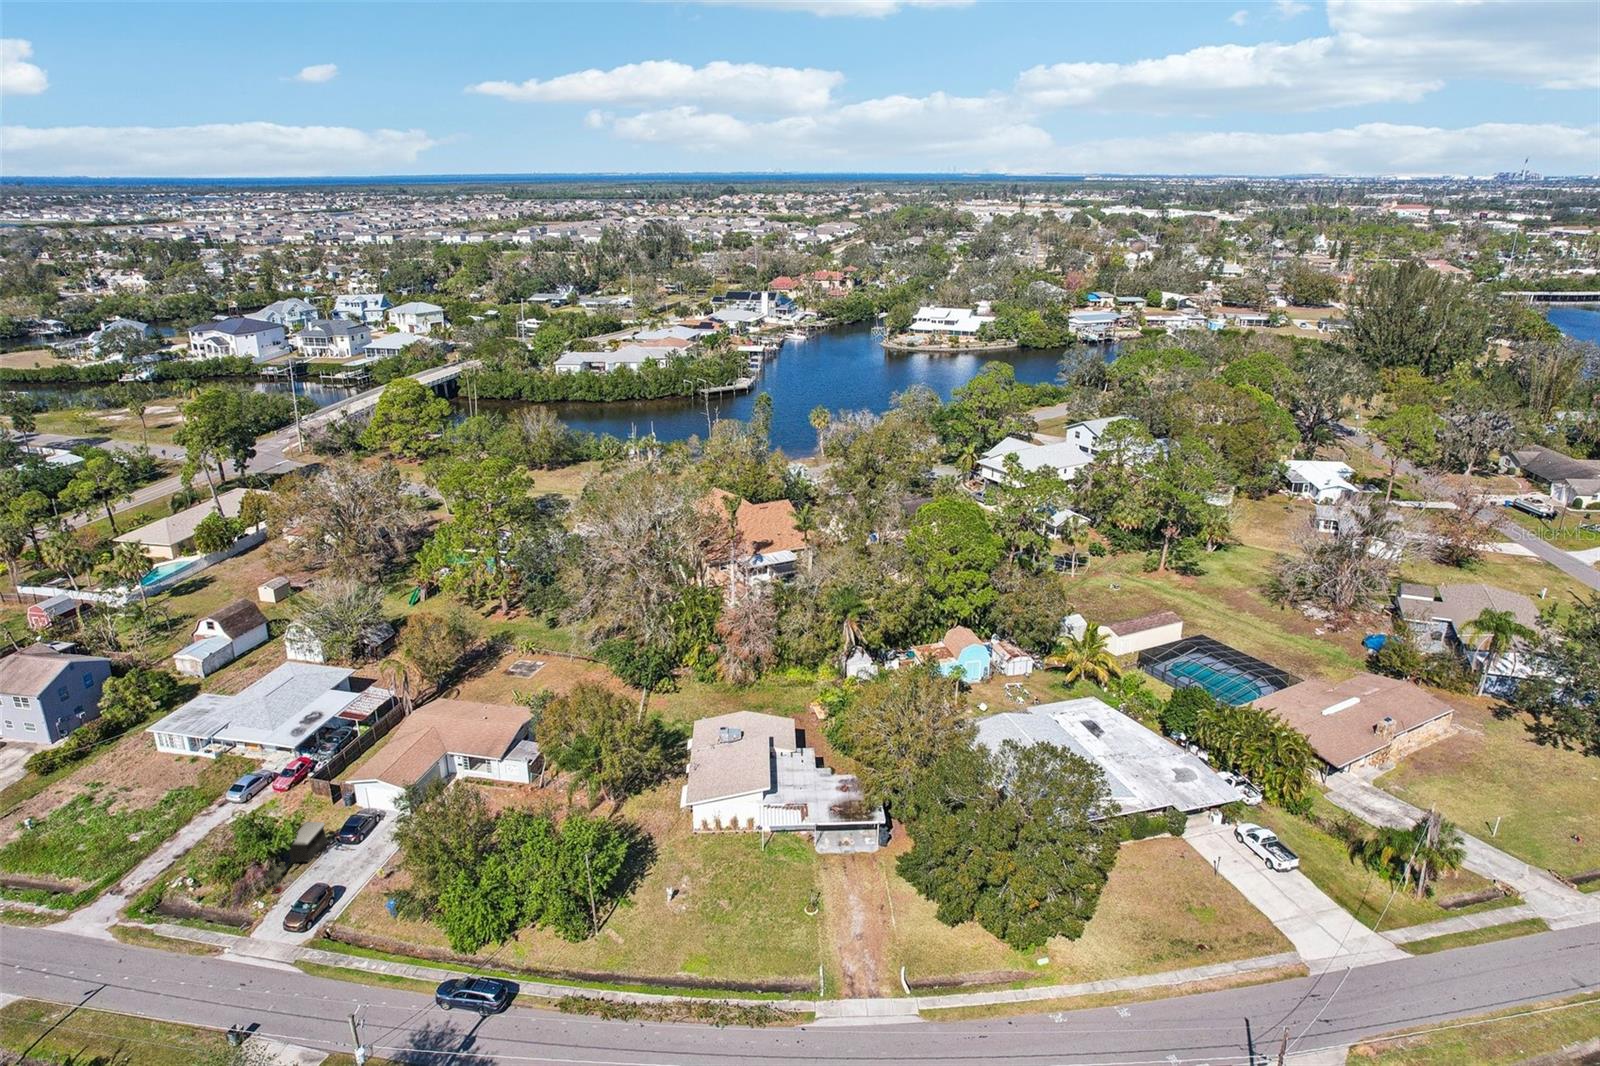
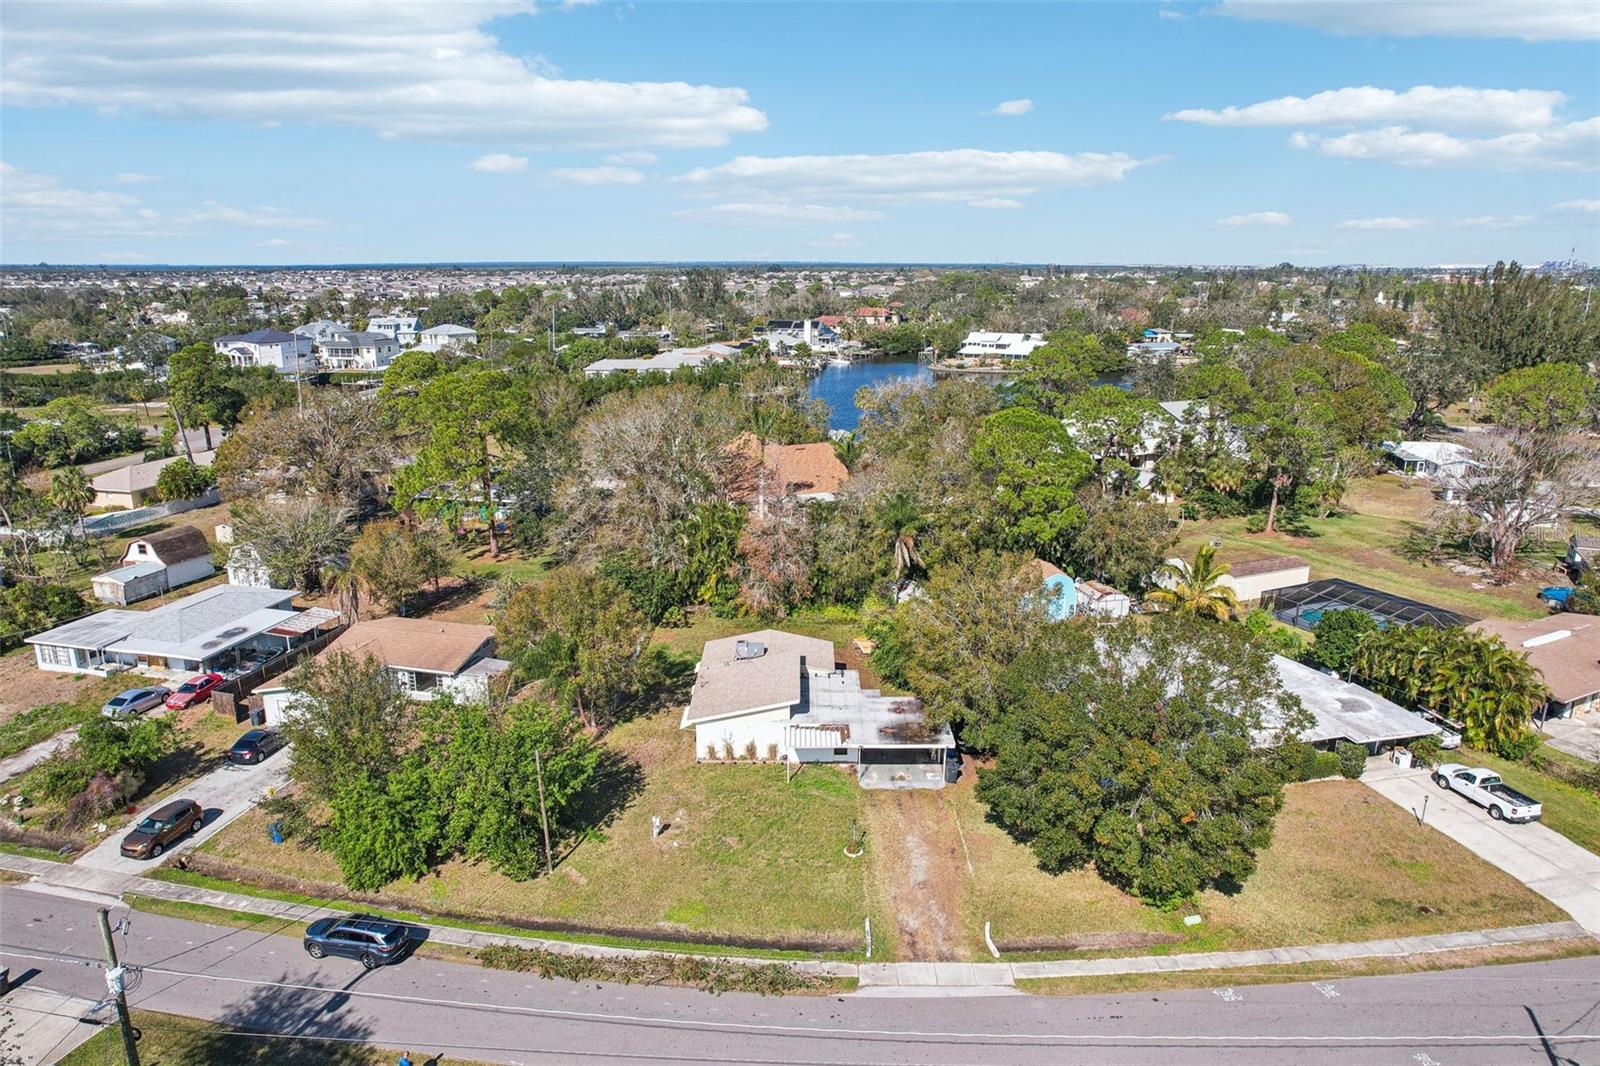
storage bench: present [289,822,327,862] -> none [156,732,215,782]

